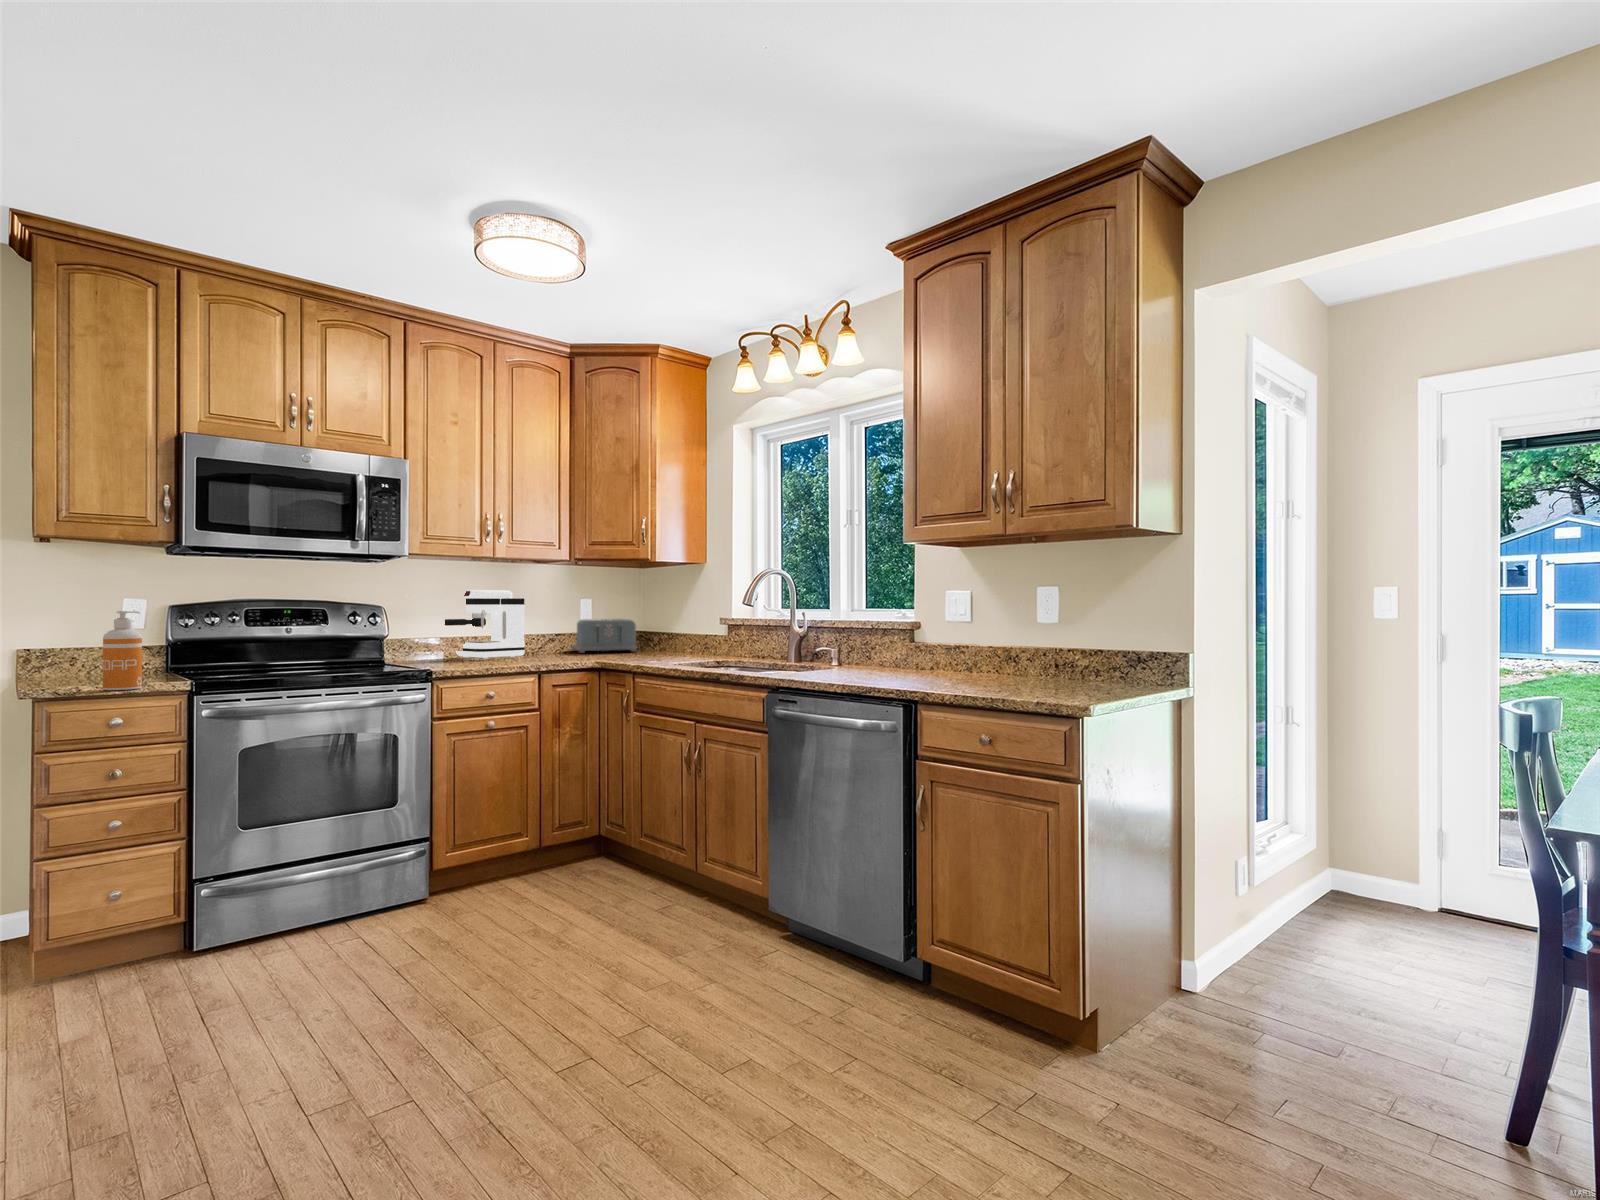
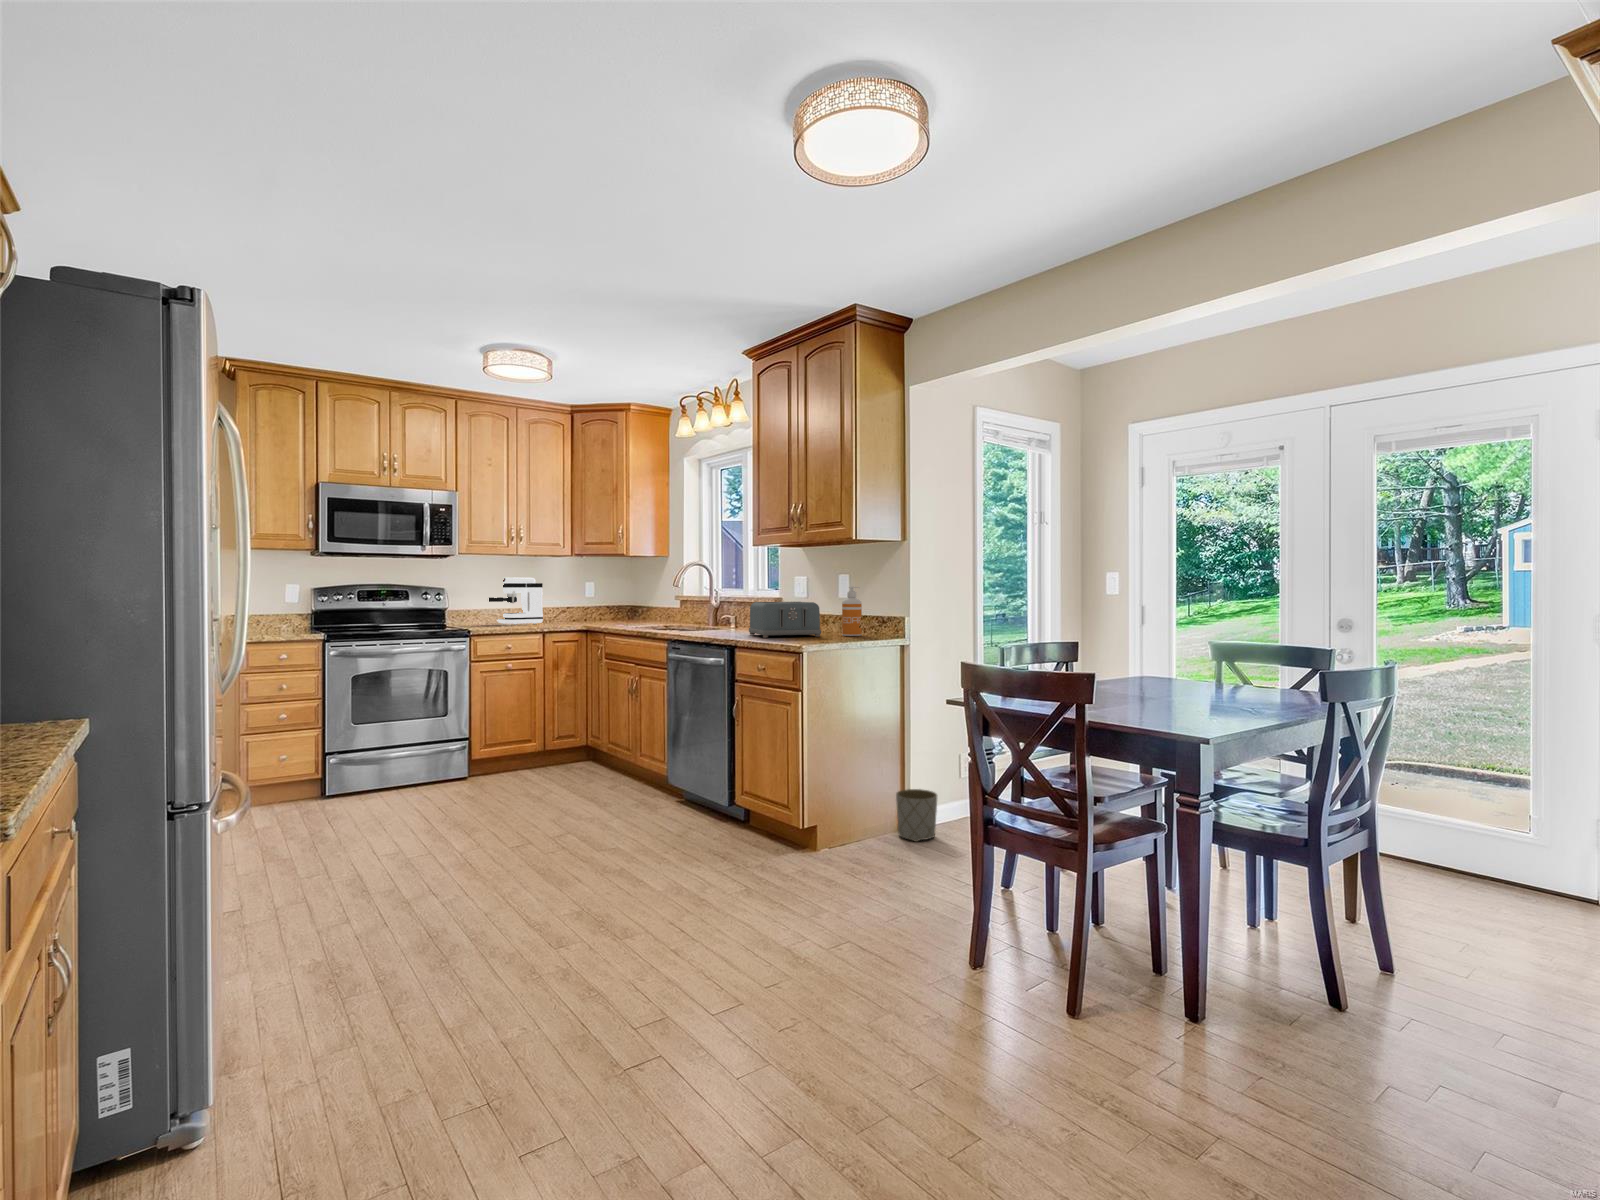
soap dispenser: present [103,611,142,690] -> present [842,587,862,636]
toaster: present [571,619,637,653] -> present [749,602,821,638]
planter: none [1186,928,1260,1024] -> present [896,789,937,842]

